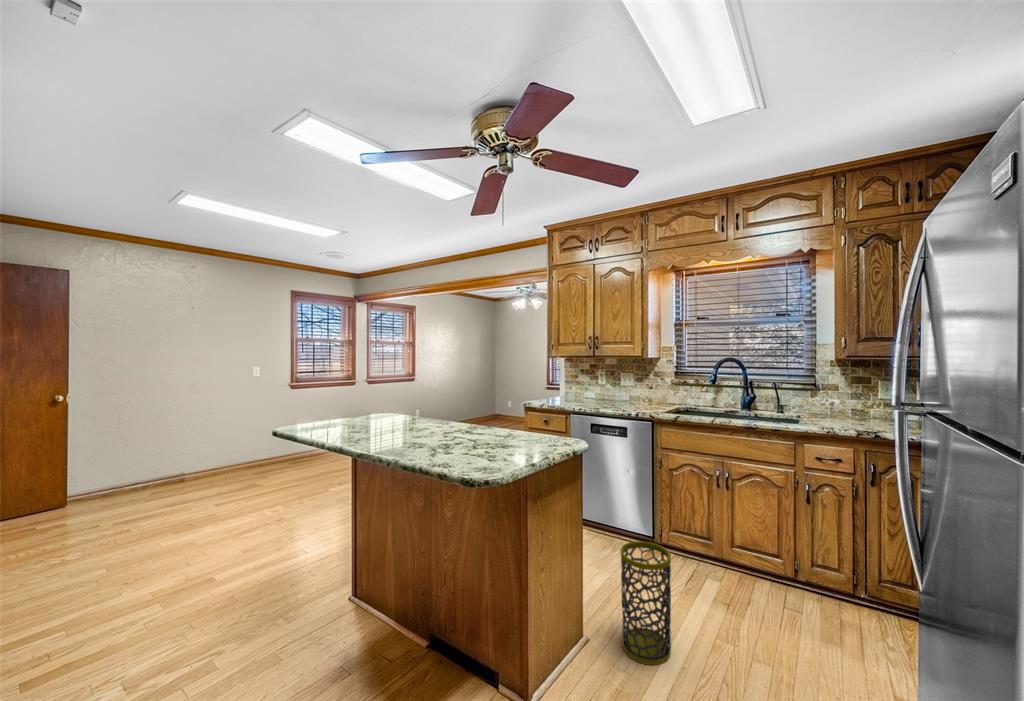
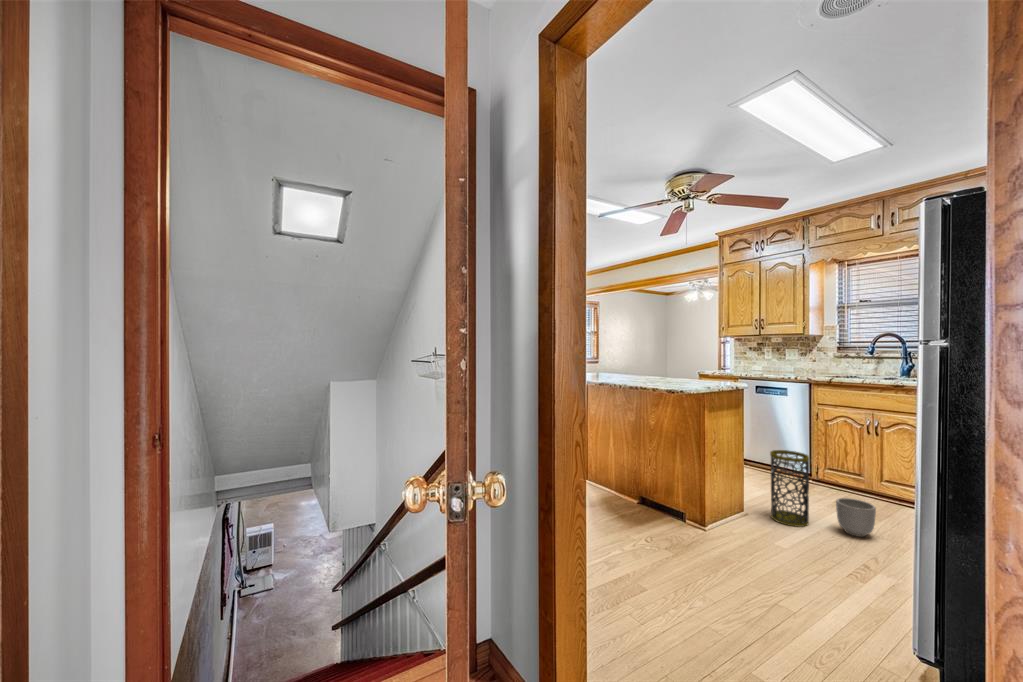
planter: none [705,606,754,670] -> present [836,498,876,537]

